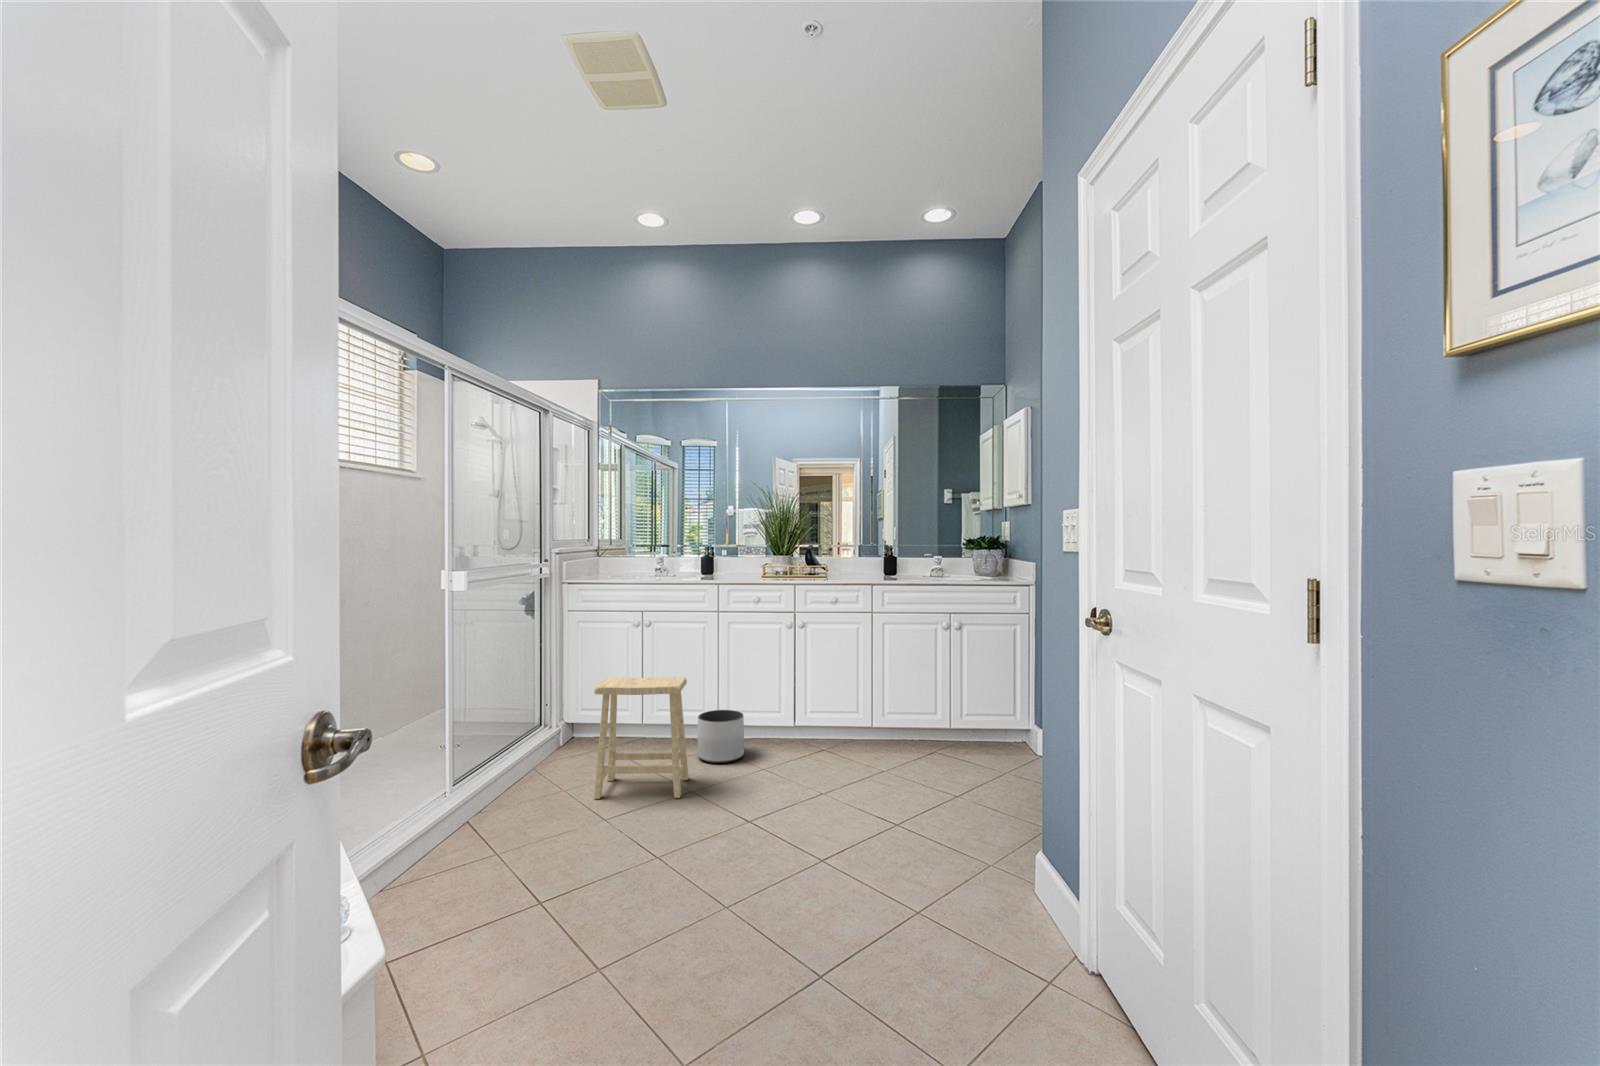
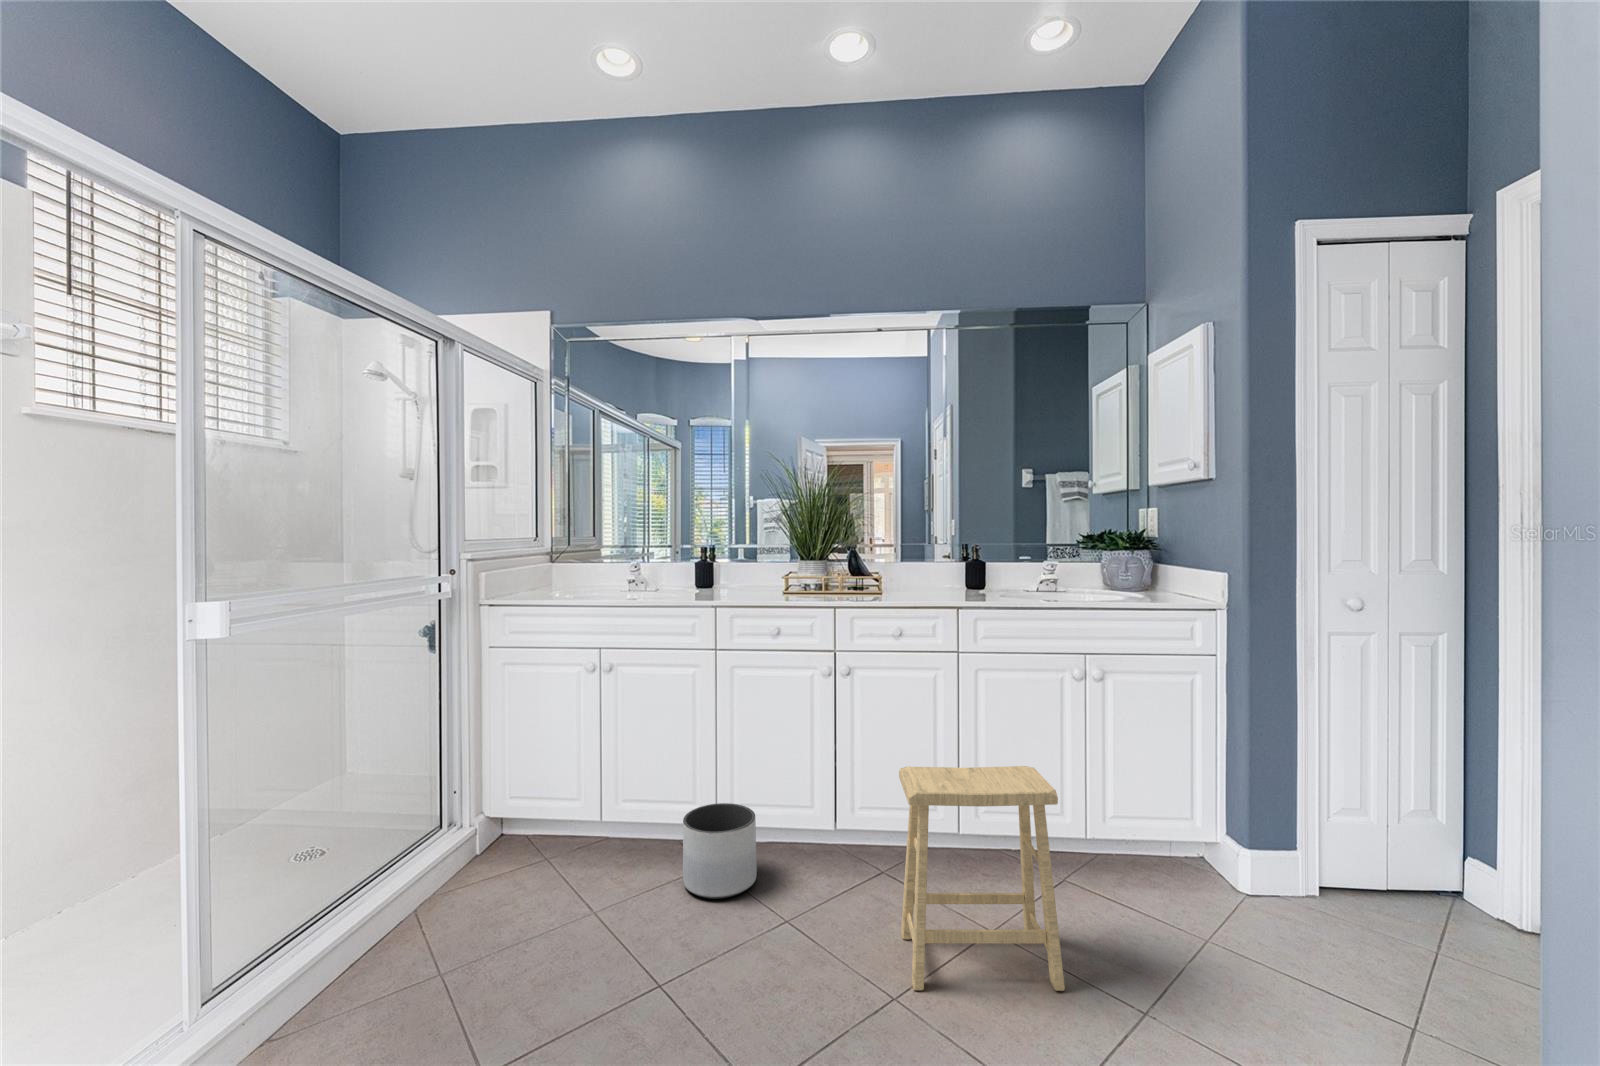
footstool: present [594,677,689,799] -> present [899,766,1065,991]

